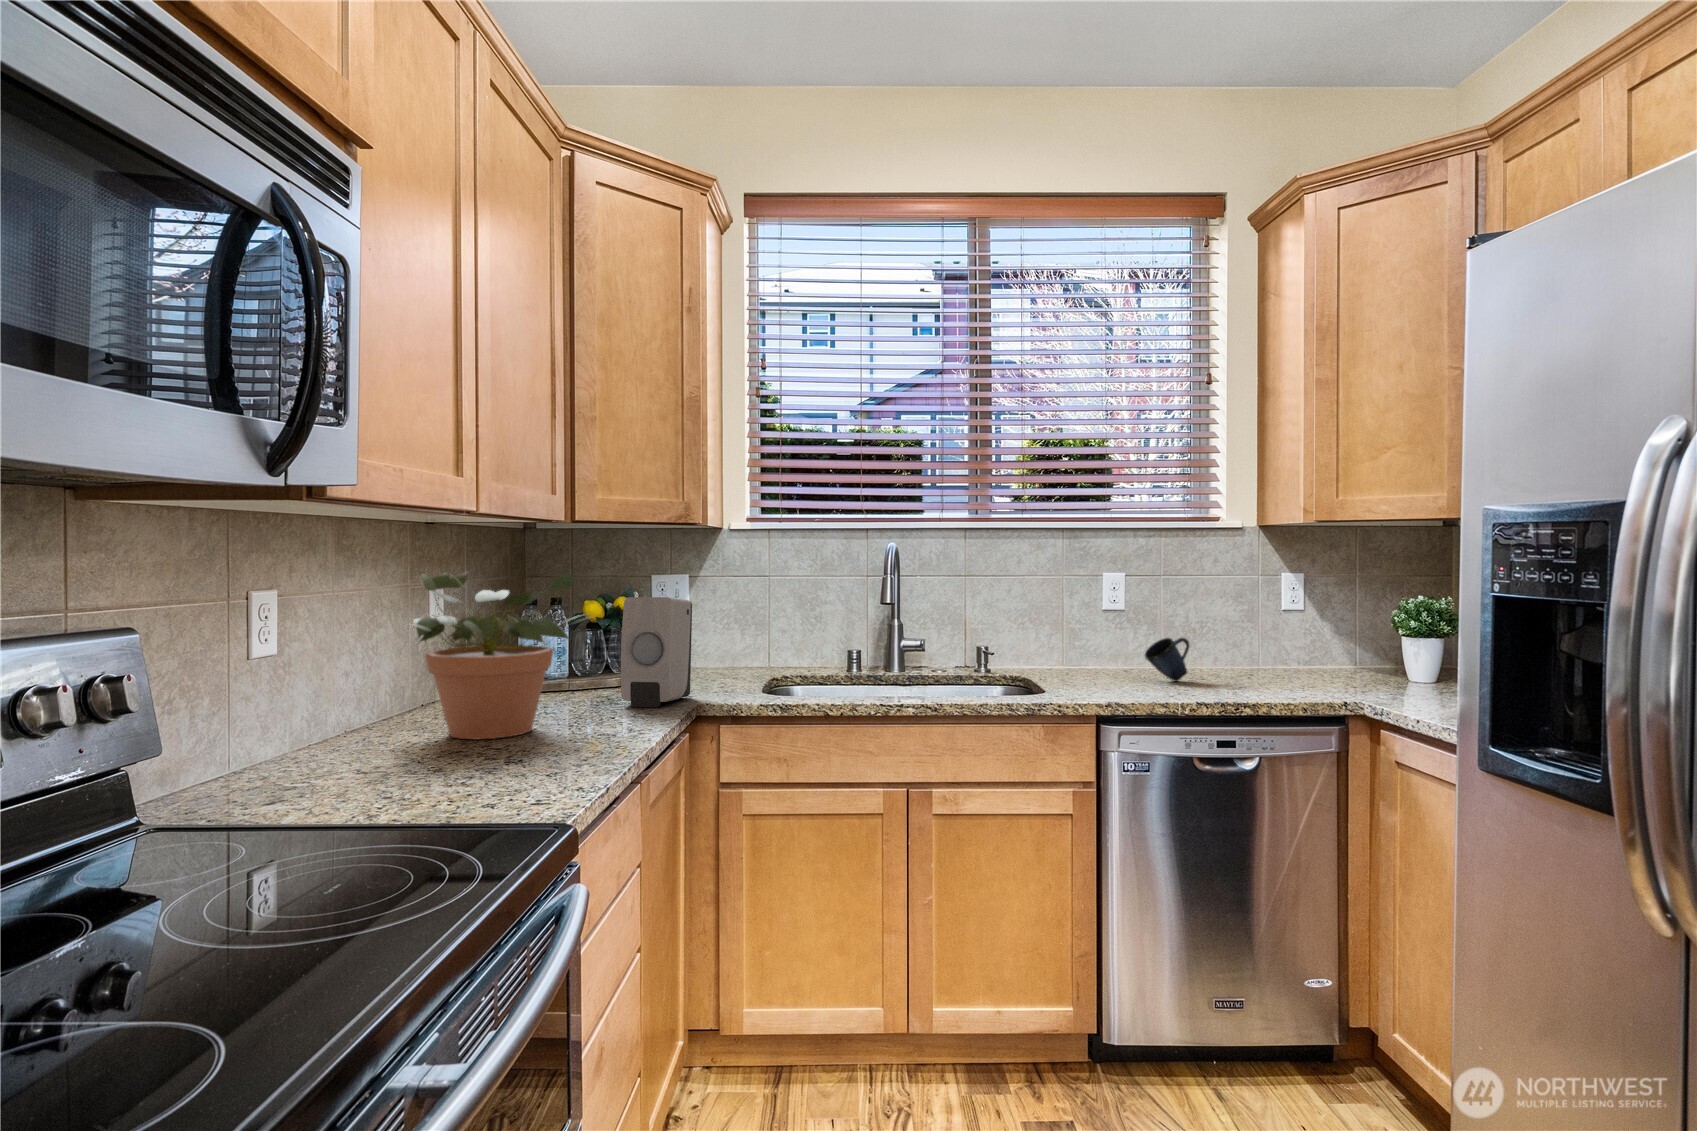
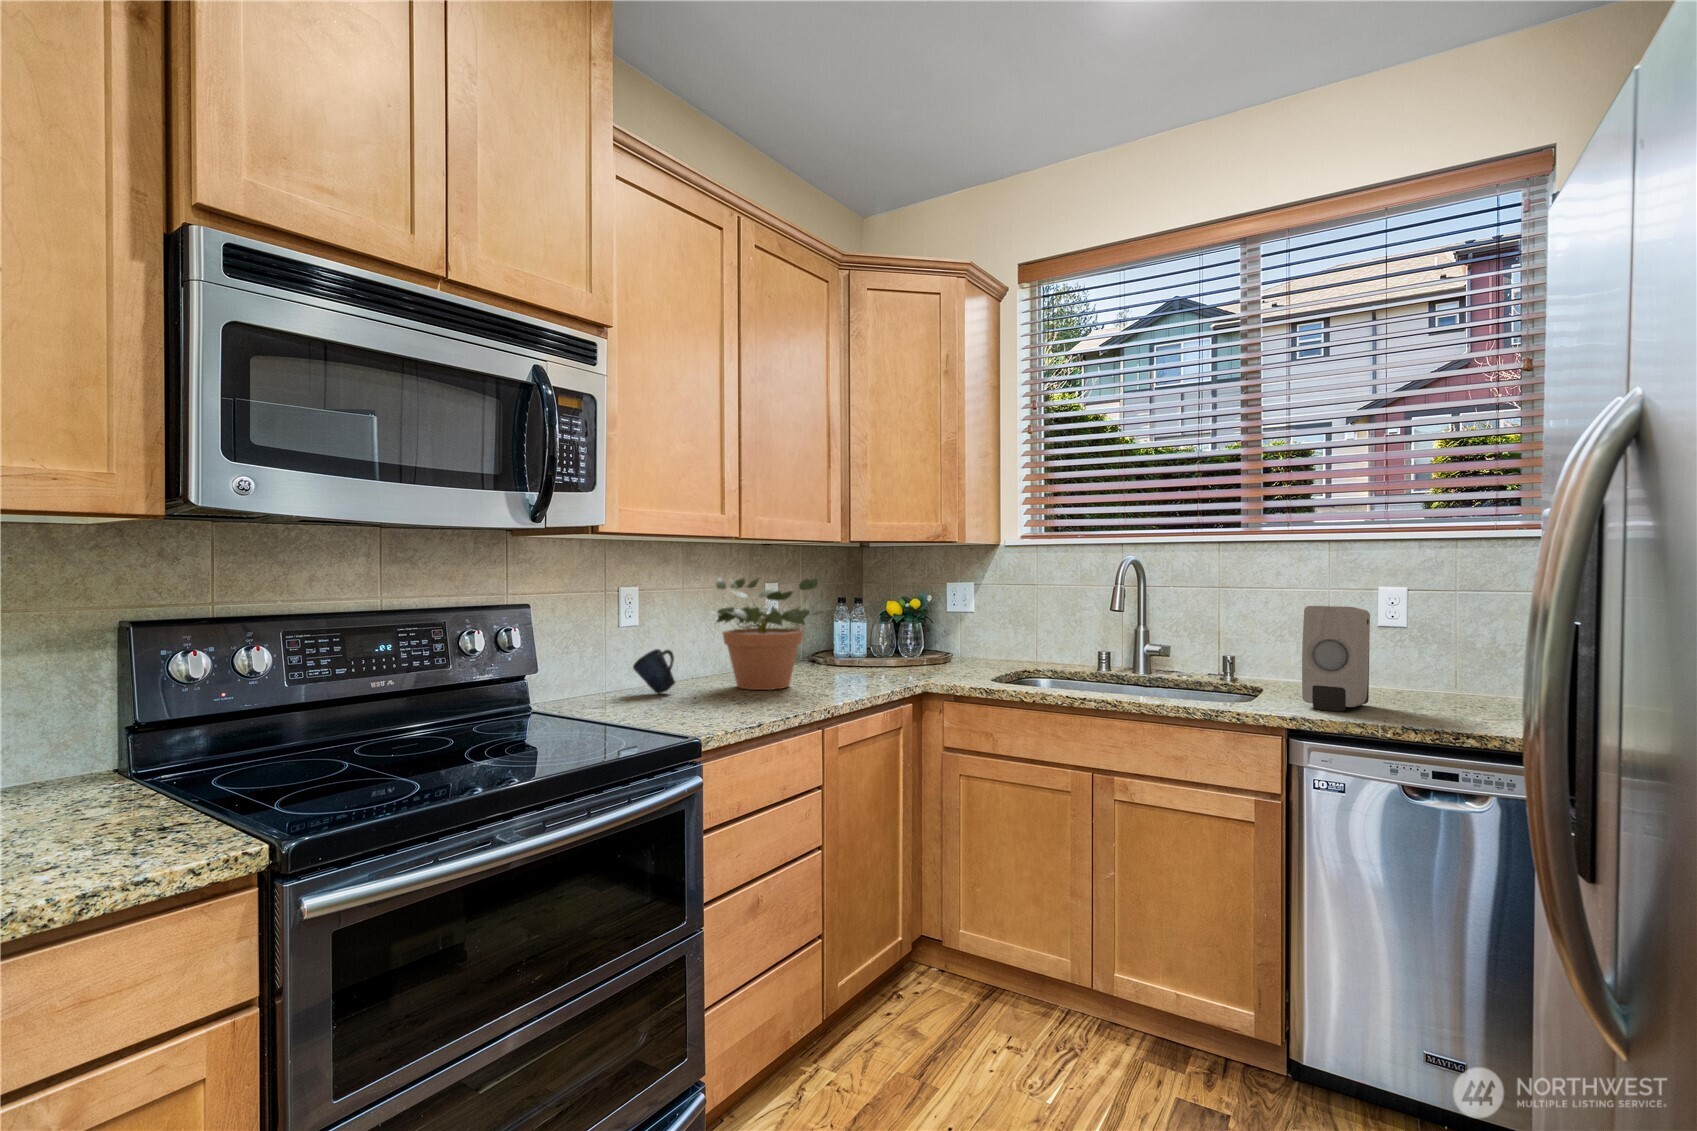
soap dispenser: present [621,597,692,707] -> present [1302,606,1370,711]
mug: present [1145,638,1190,682] -> present [633,649,675,694]

